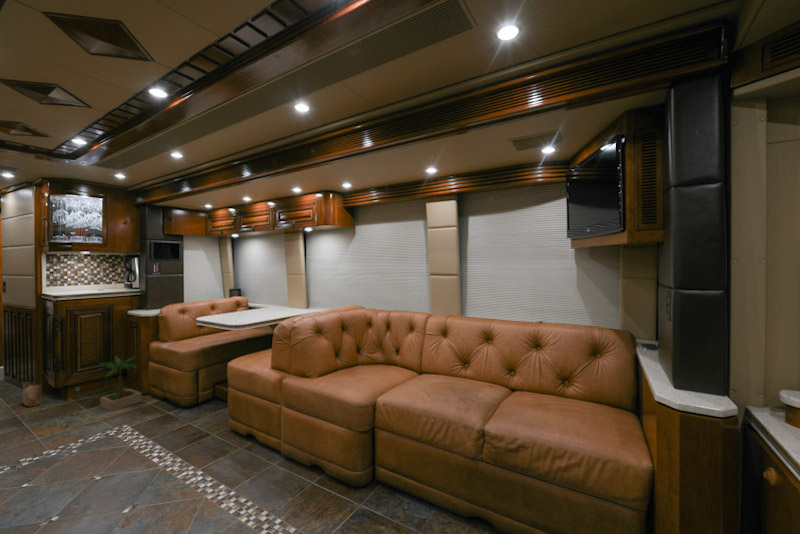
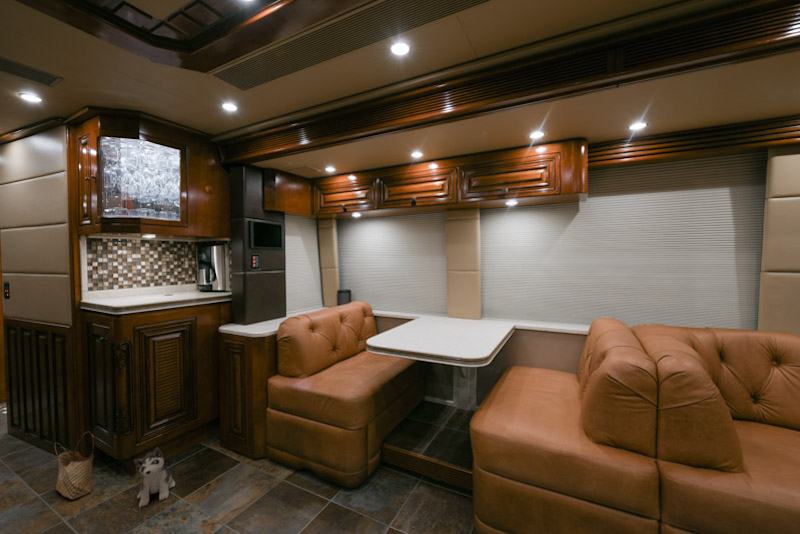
potted plant: present [98,358,142,411] -> none [193,399,267,506]
plush toy: none [62,378,88,411] -> present [134,447,175,507]

